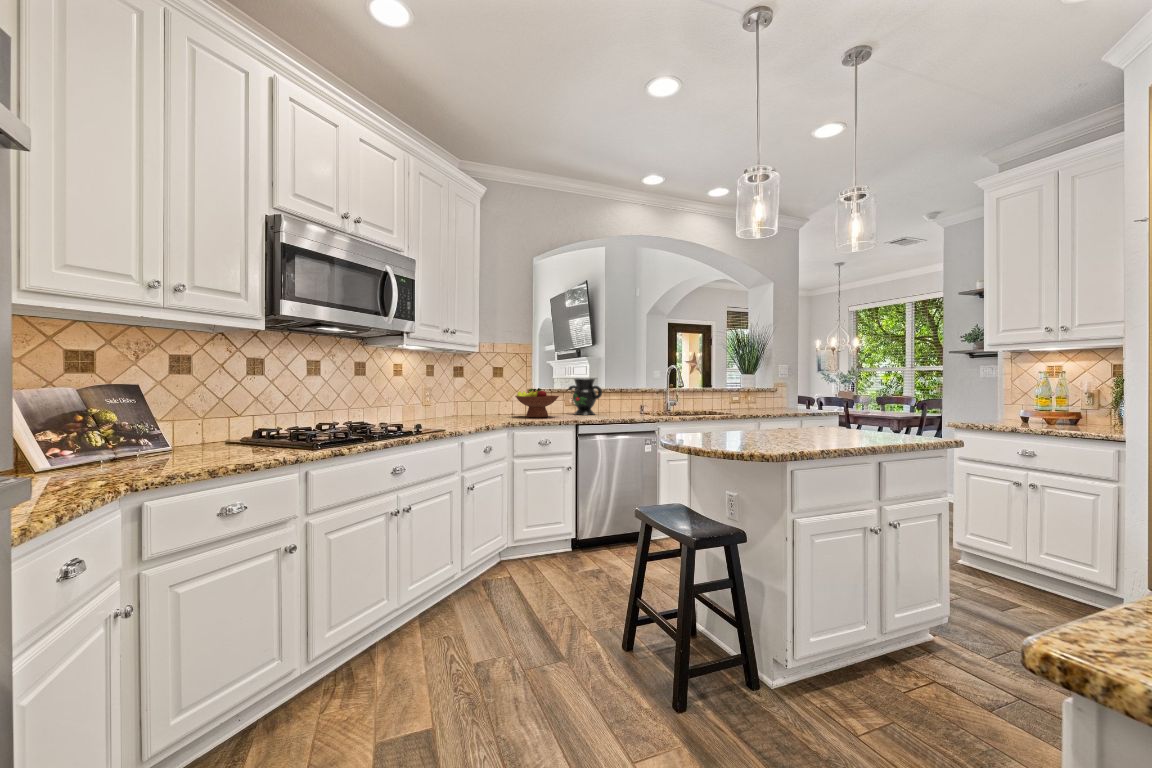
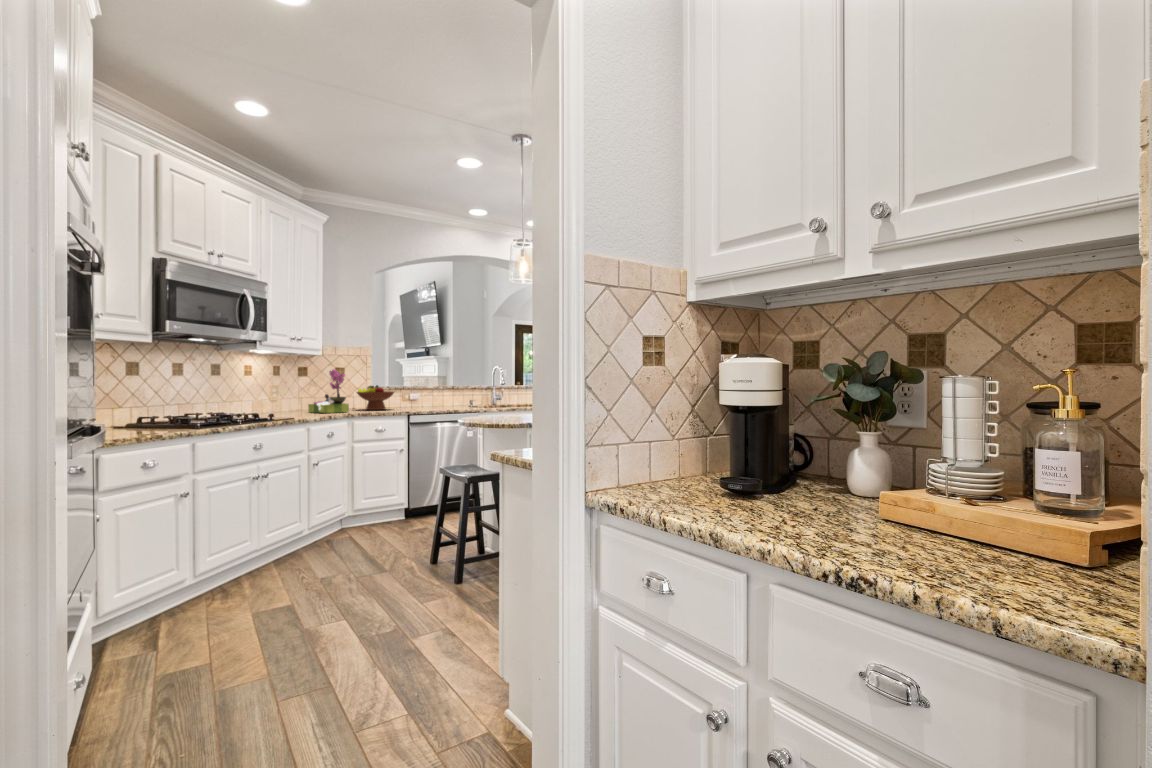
flower arrangement: none [463,368,508,422] -> present [308,369,349,413]
decorative vase: present [567,379,602,415] -> none [405,377,435,408]

